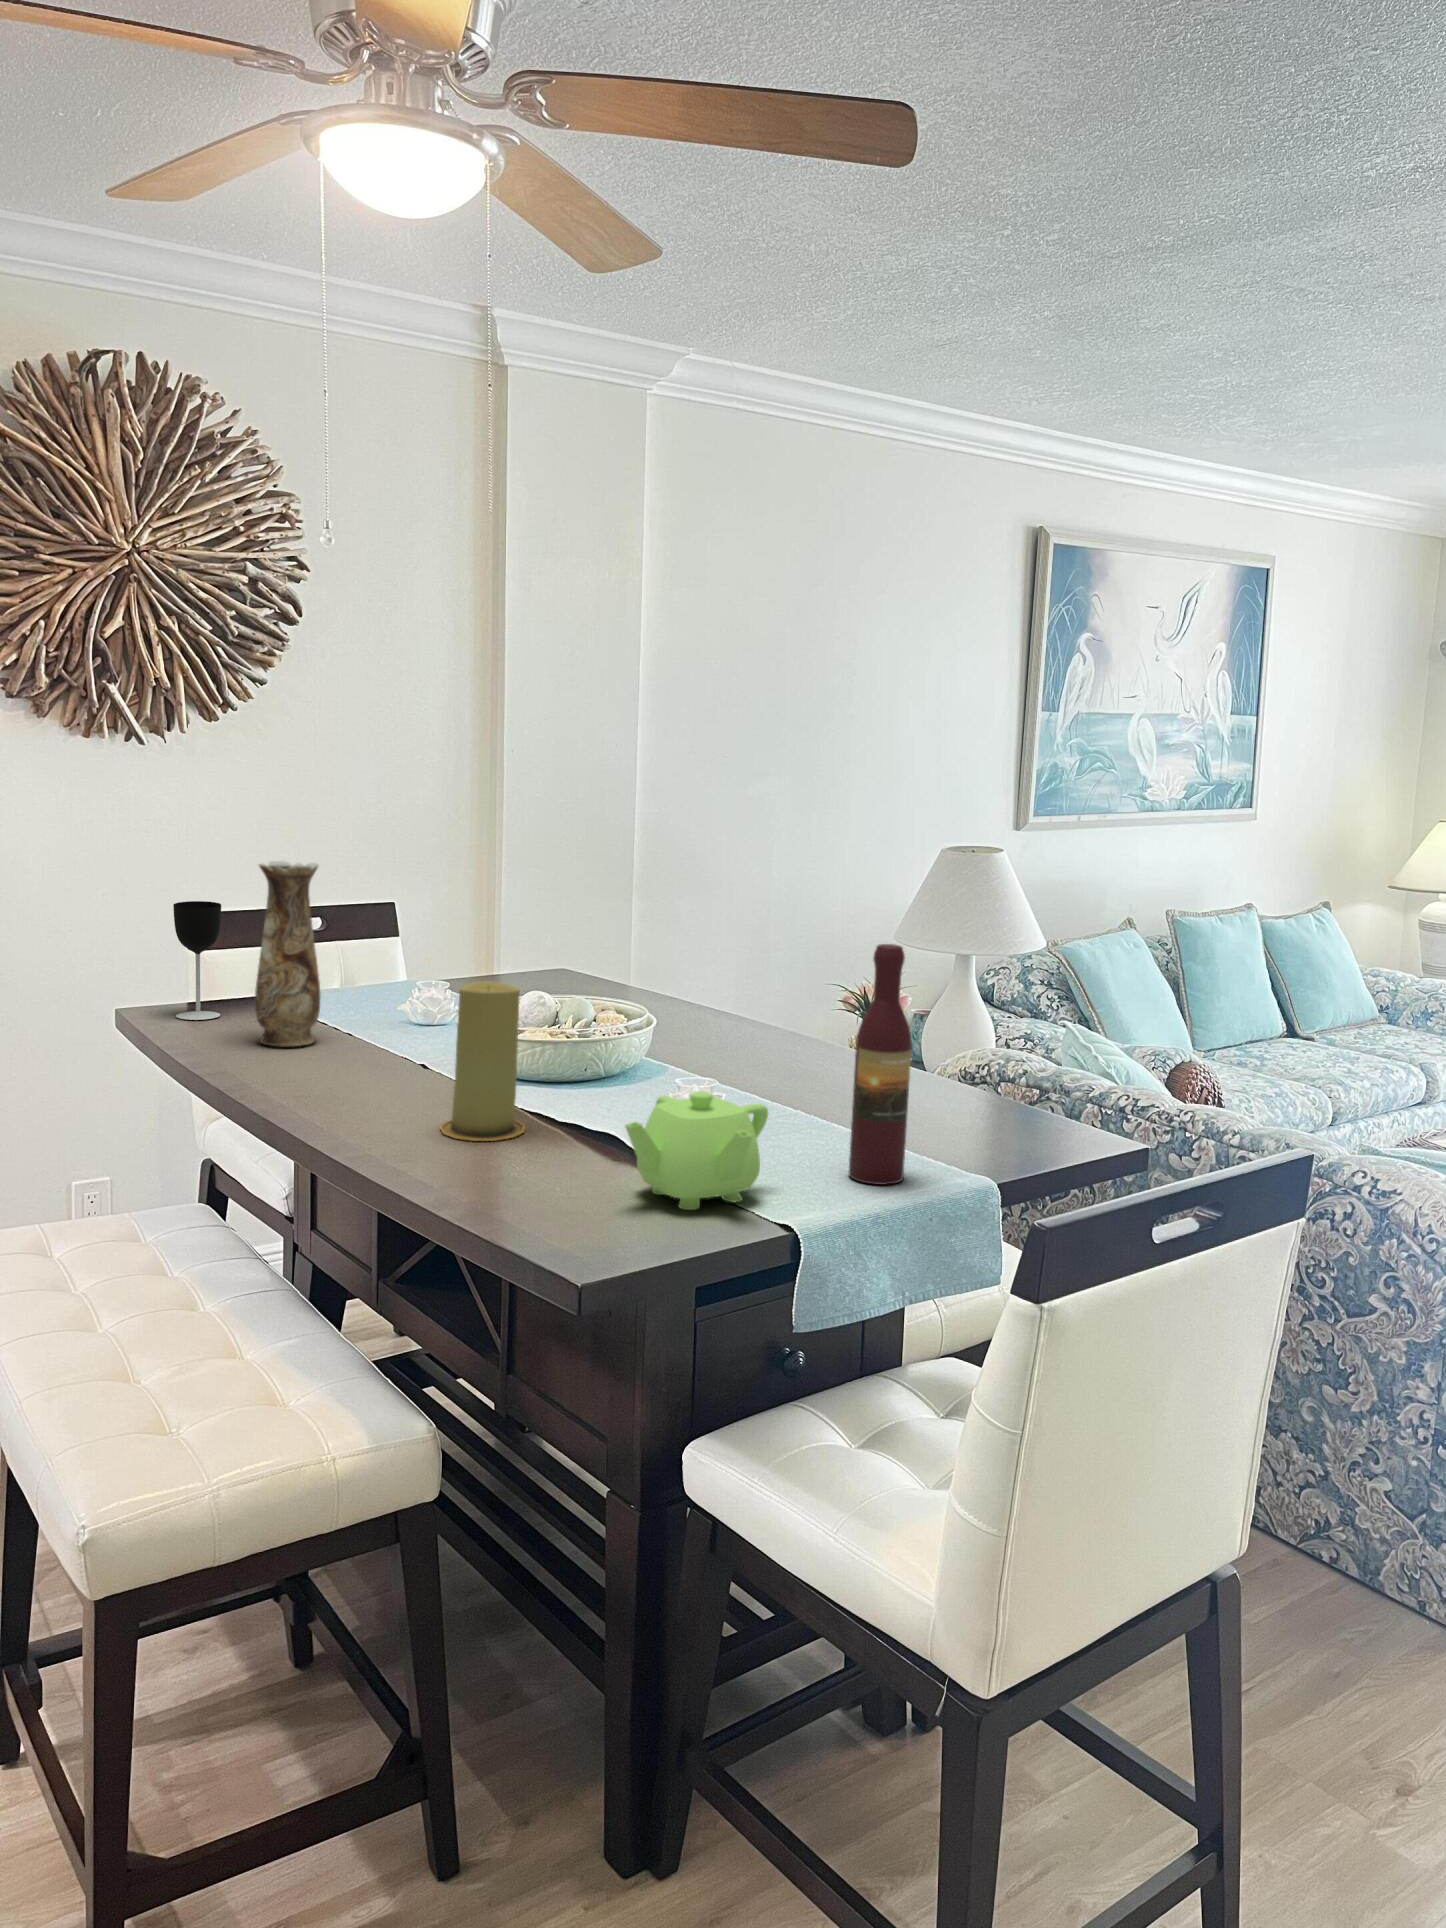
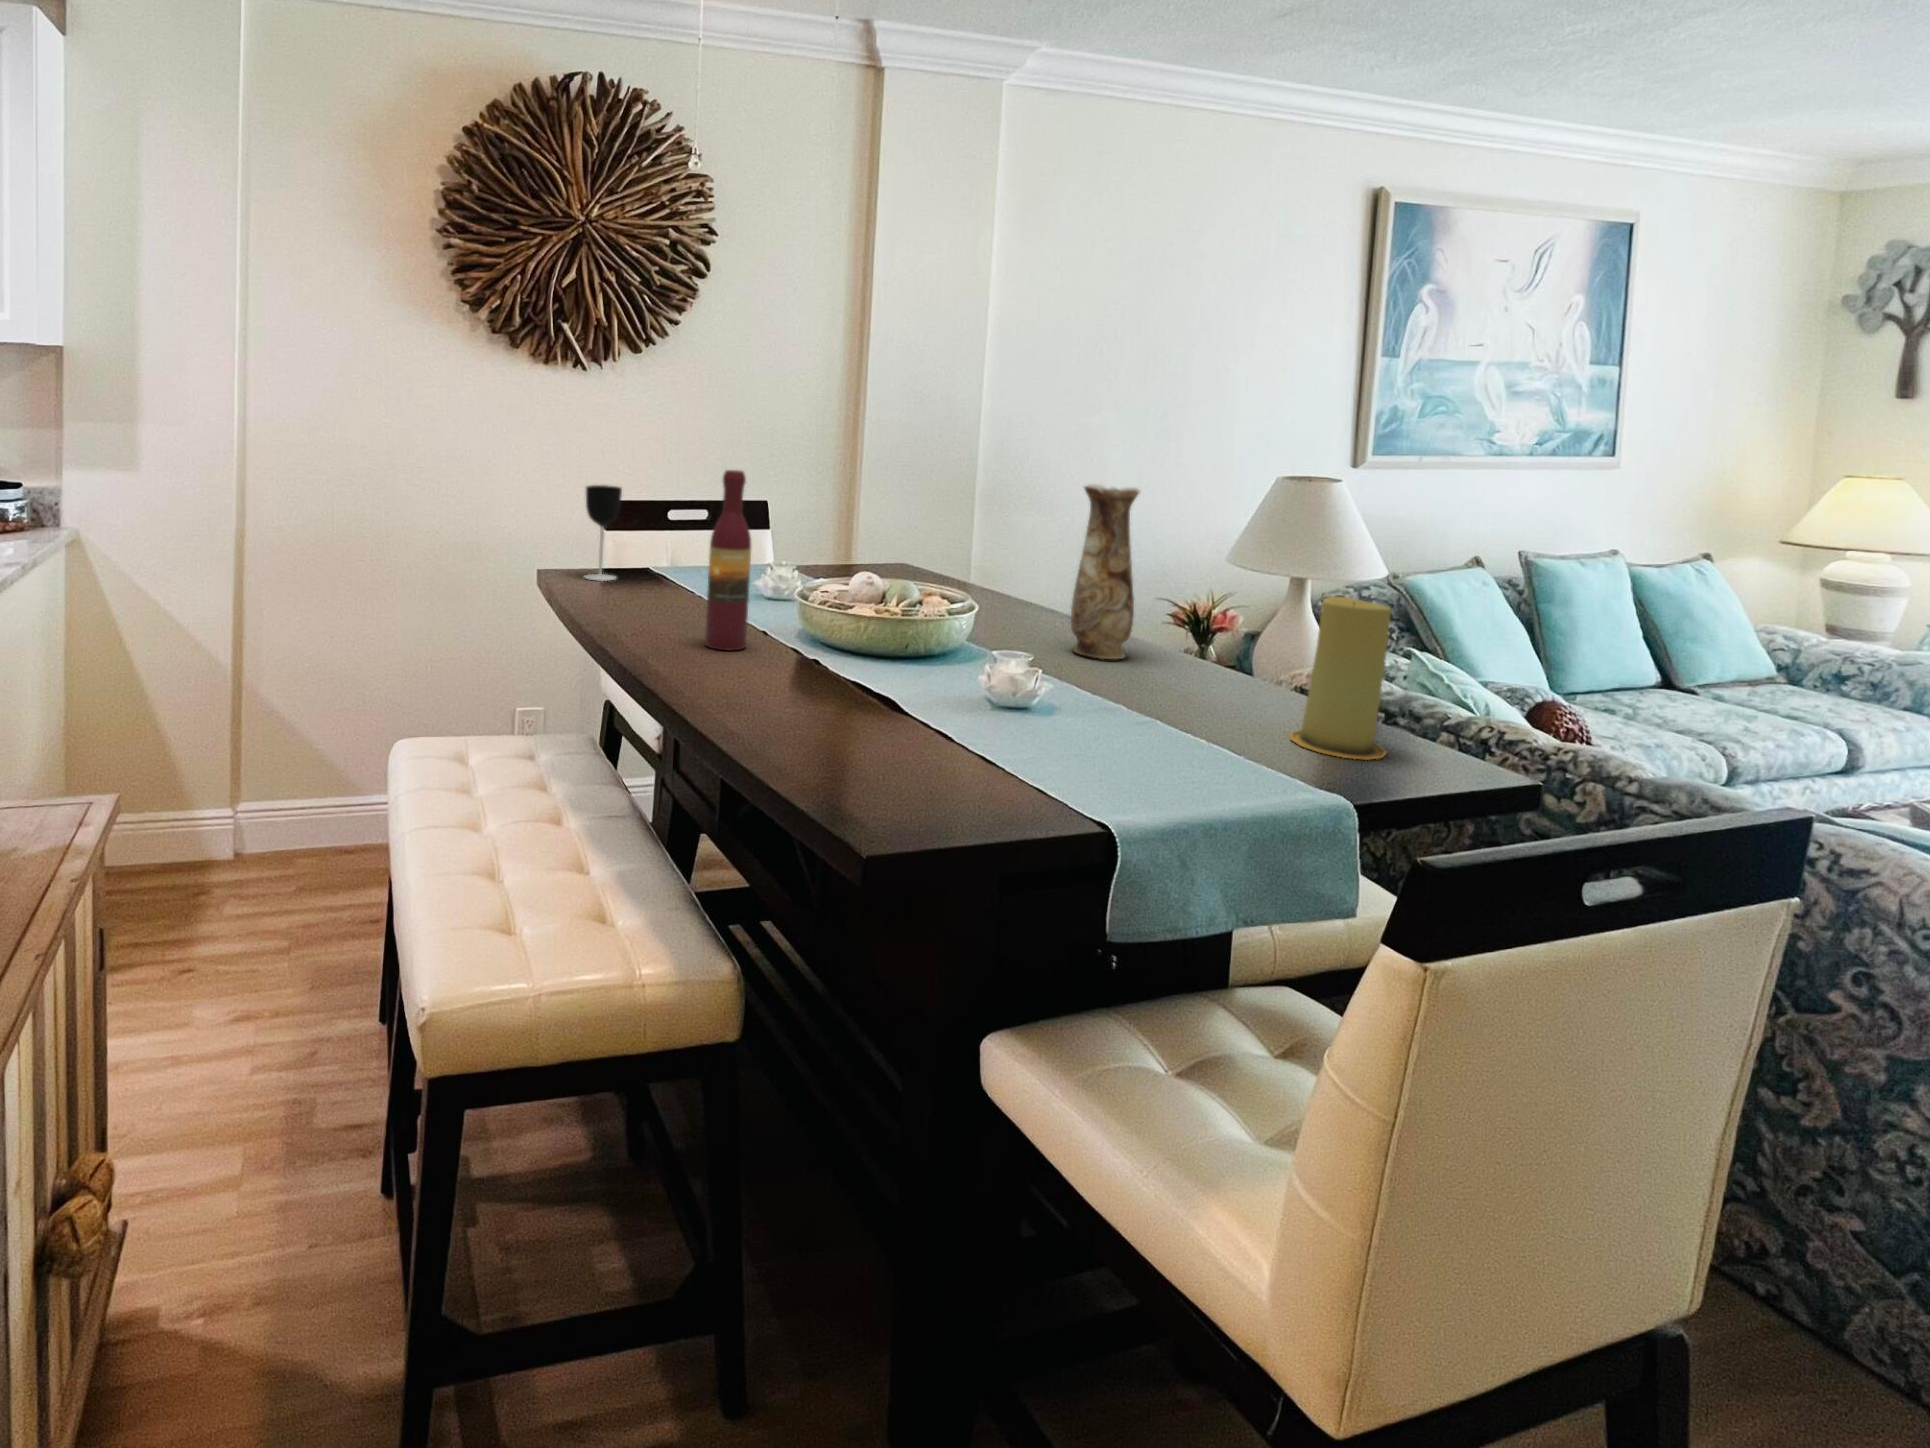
vase: present [255,861,320,1046] -> present [1071,484,1140,659]
wine bottle: present [849,944,912,1185] -> present [705,470,751,650]
candle: present [440,981,525,1141] -> present [1290,596,1391,760]
teapot: present [625,1091,768,1210] -> none [926,669,1079,789]

